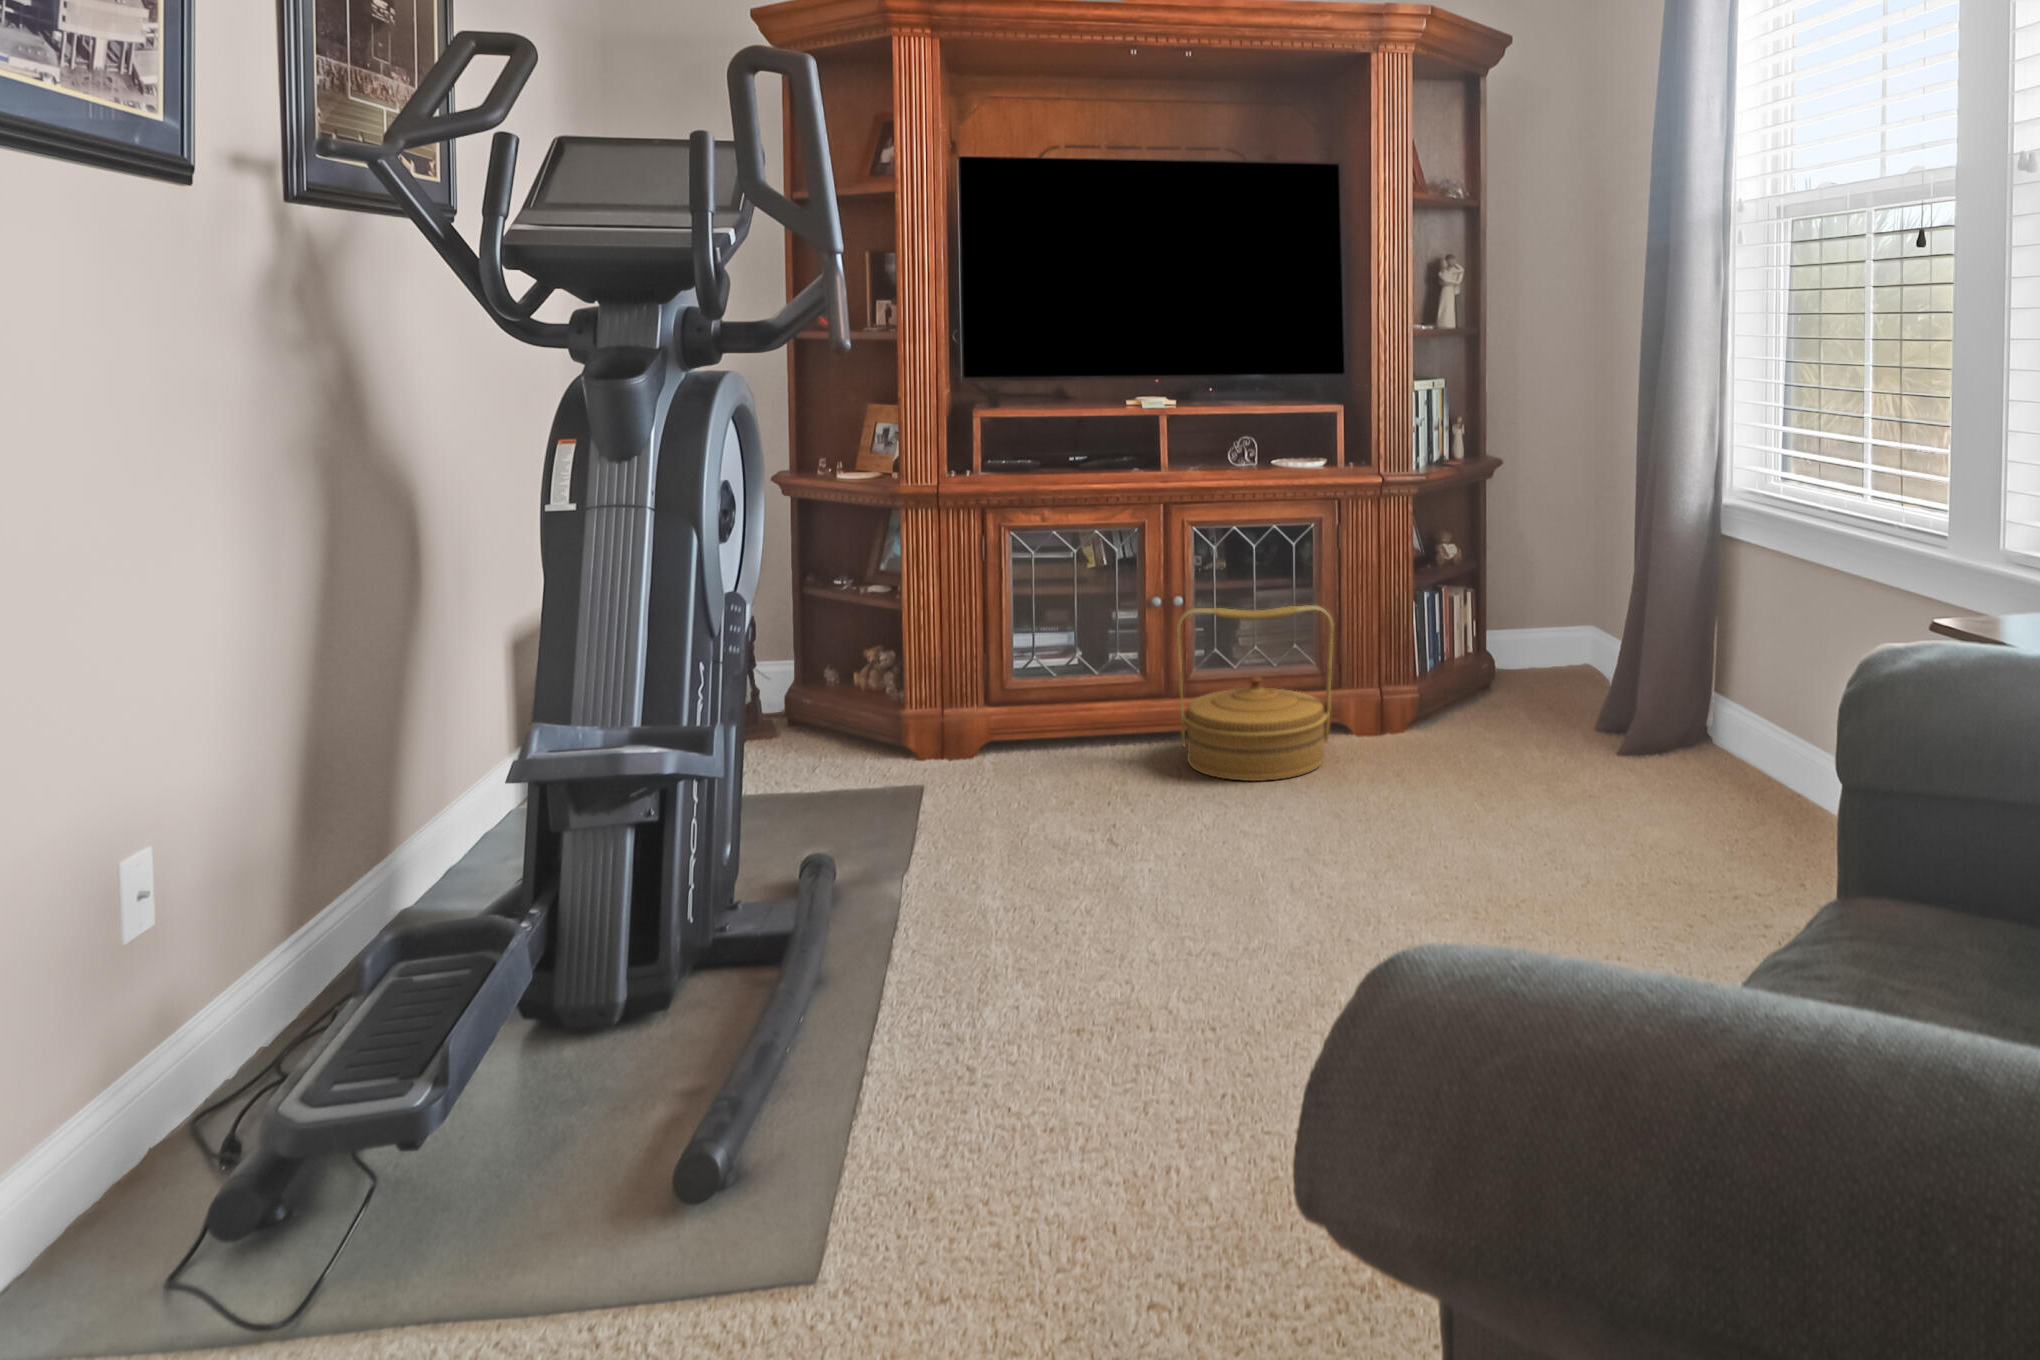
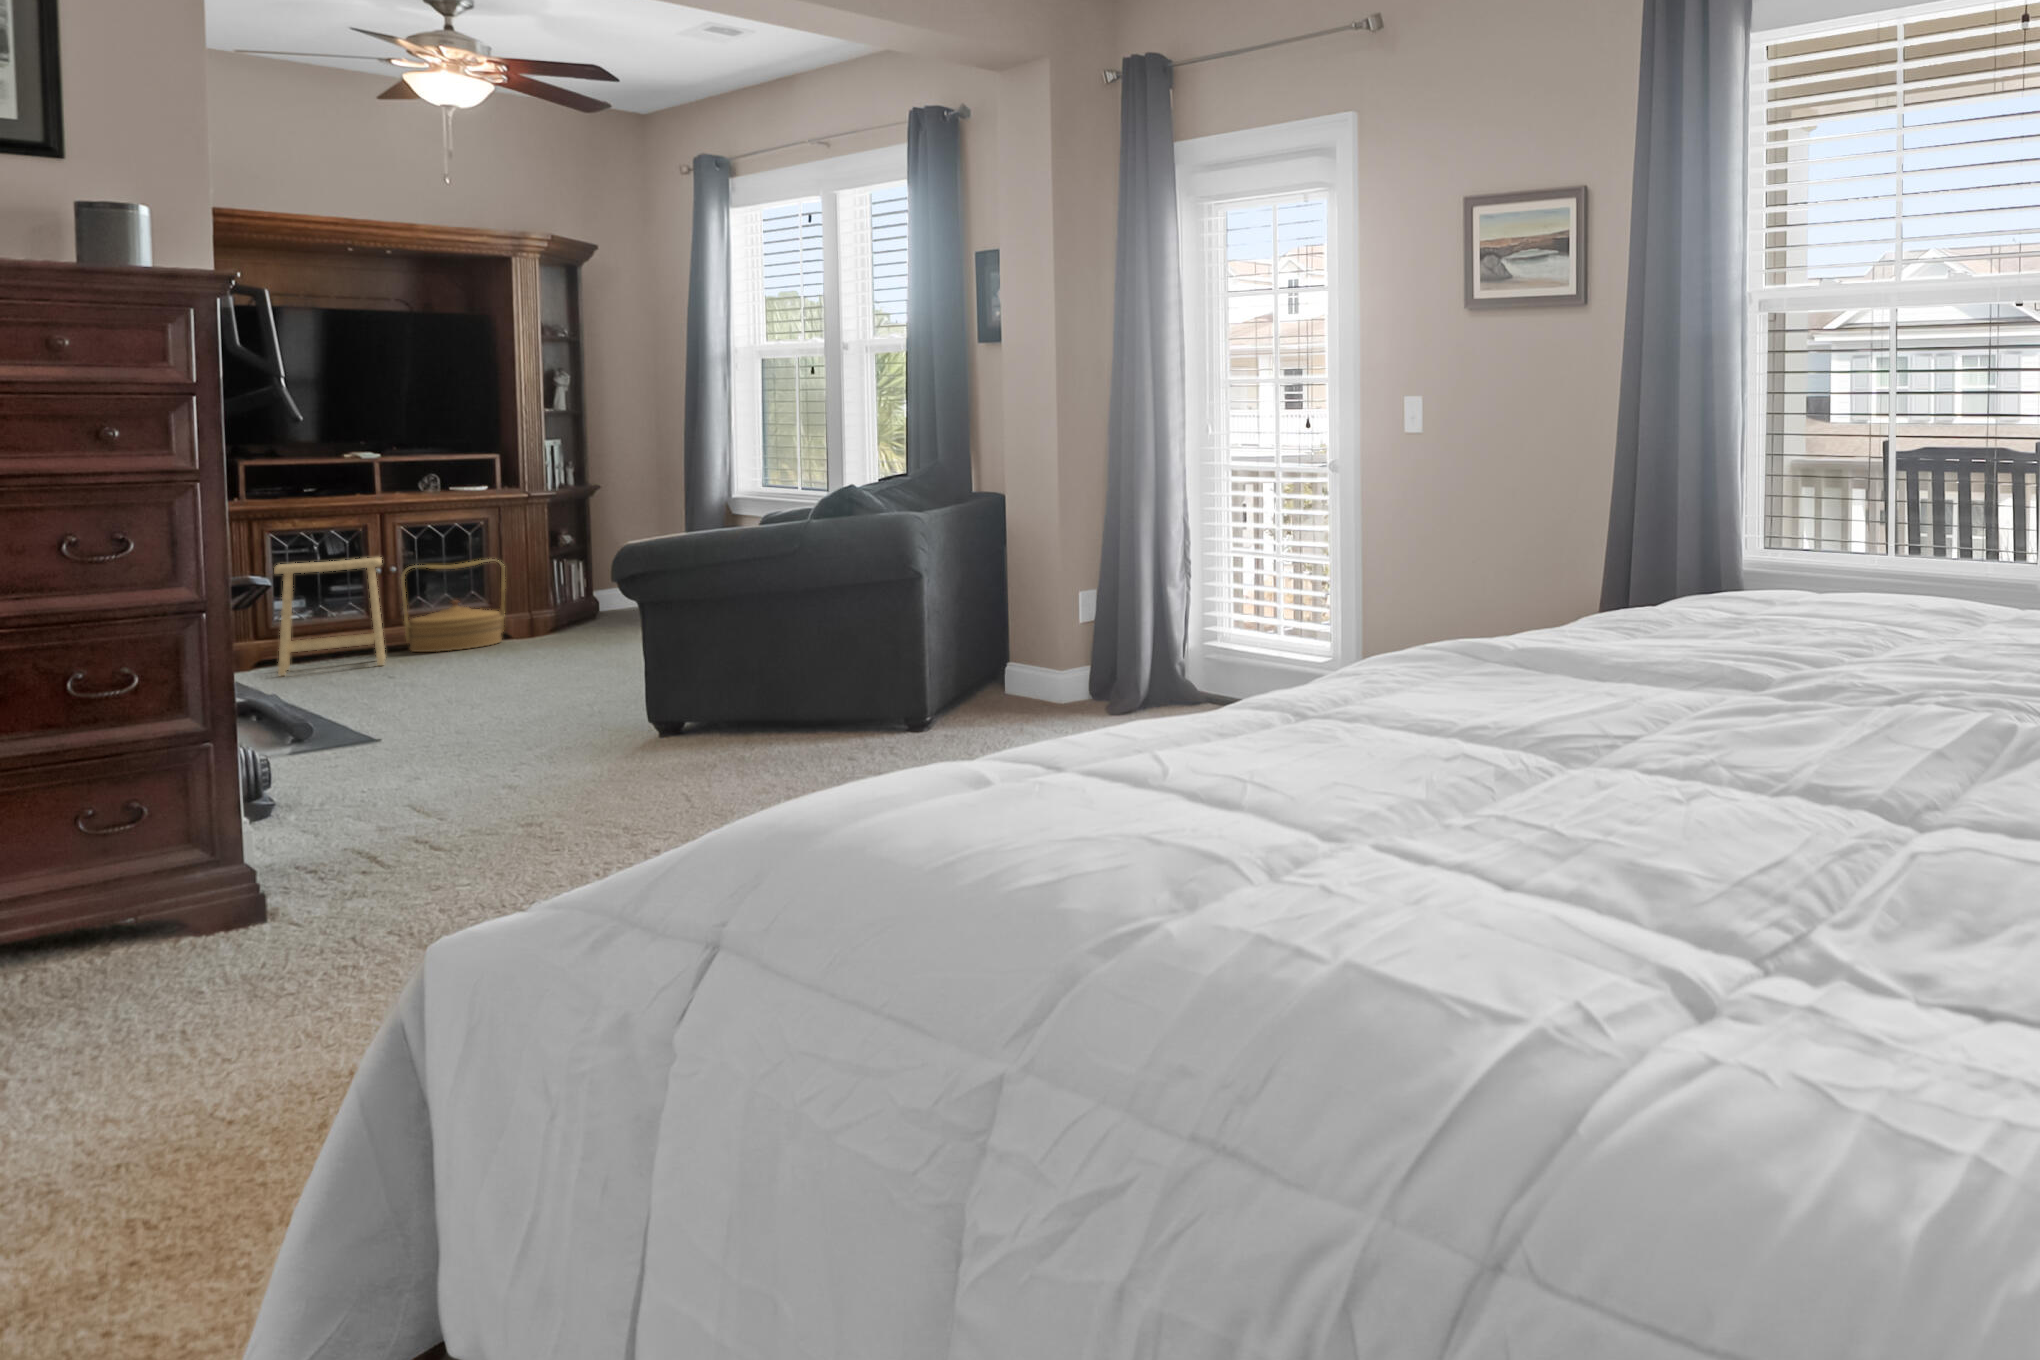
footstool: none [966,597,1138,817] -> present [274,557,385,676]

